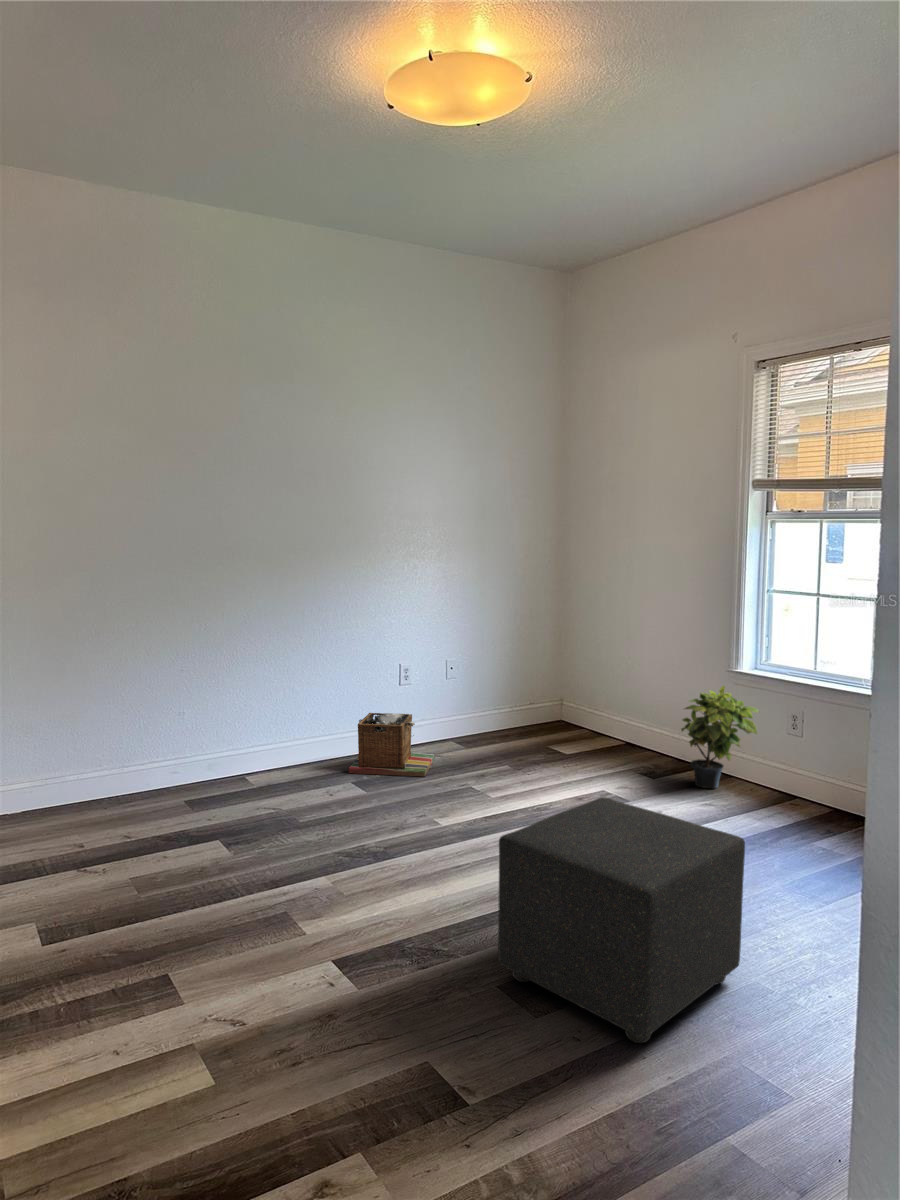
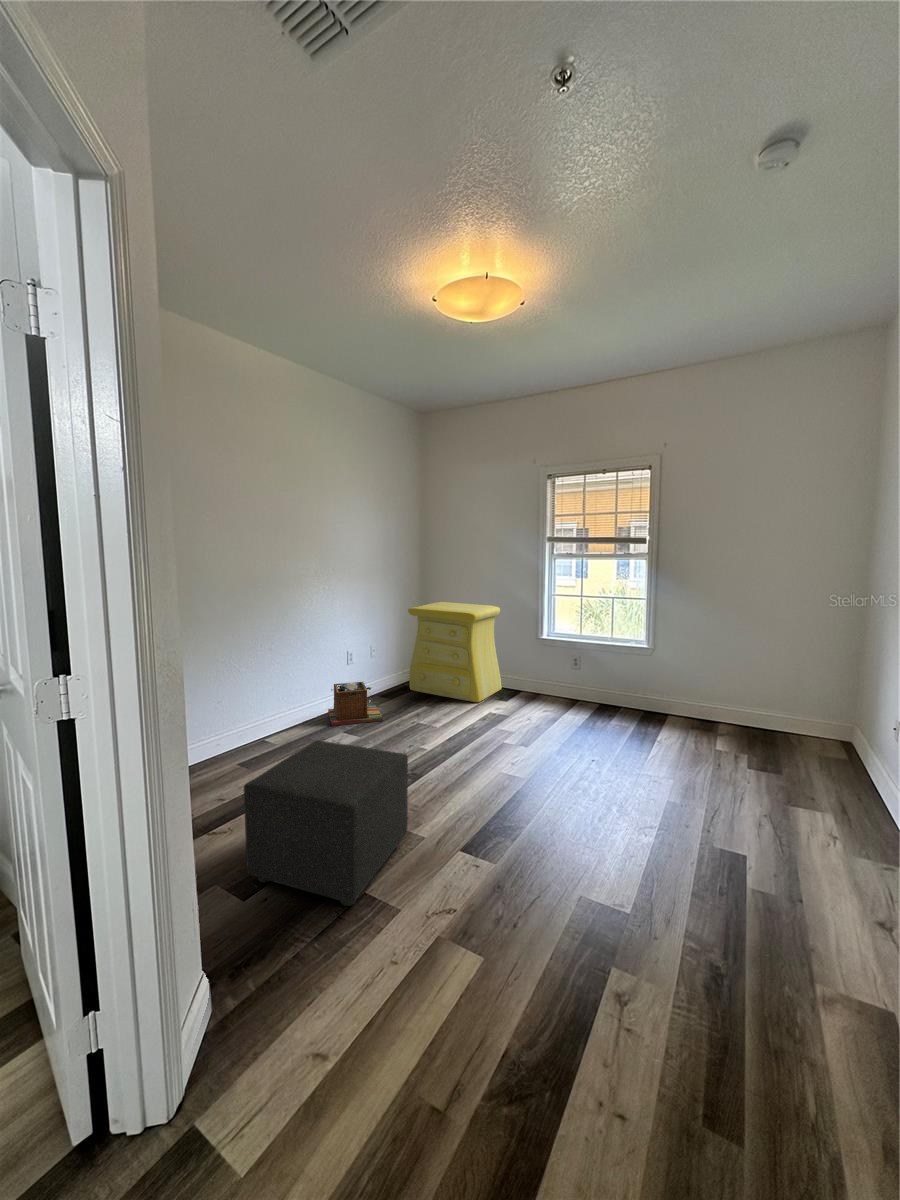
dresser: none [512,599,670,771] -> present [408,602,502,702]
potted plant: present [681,686,759,789] -> none [520,647,564,704]
ottoman: present [498,797,745,1043] -> present [244,740,408,906]

